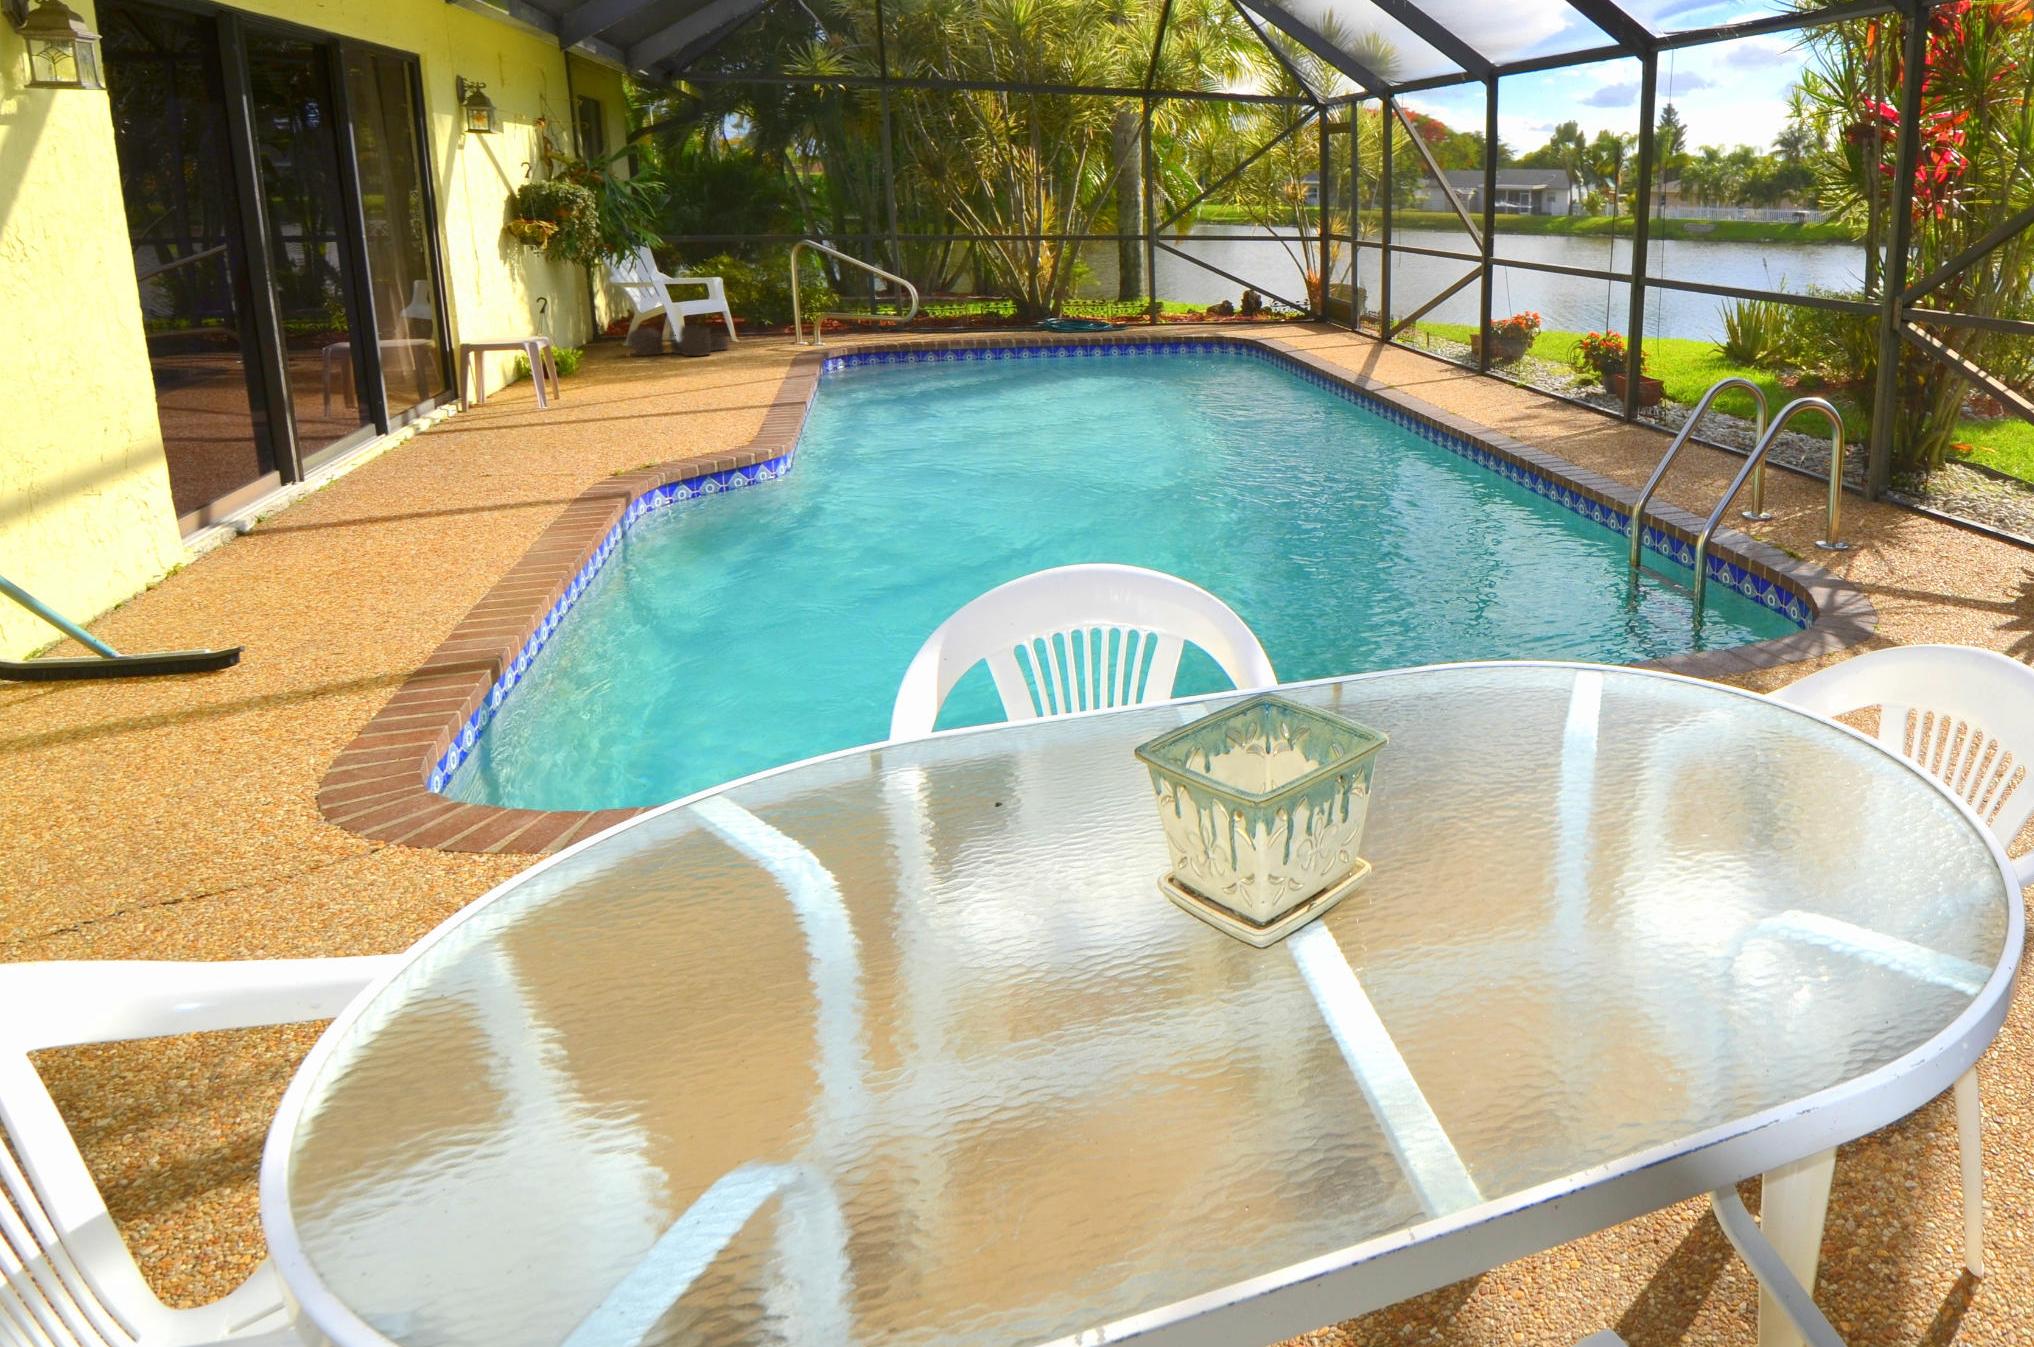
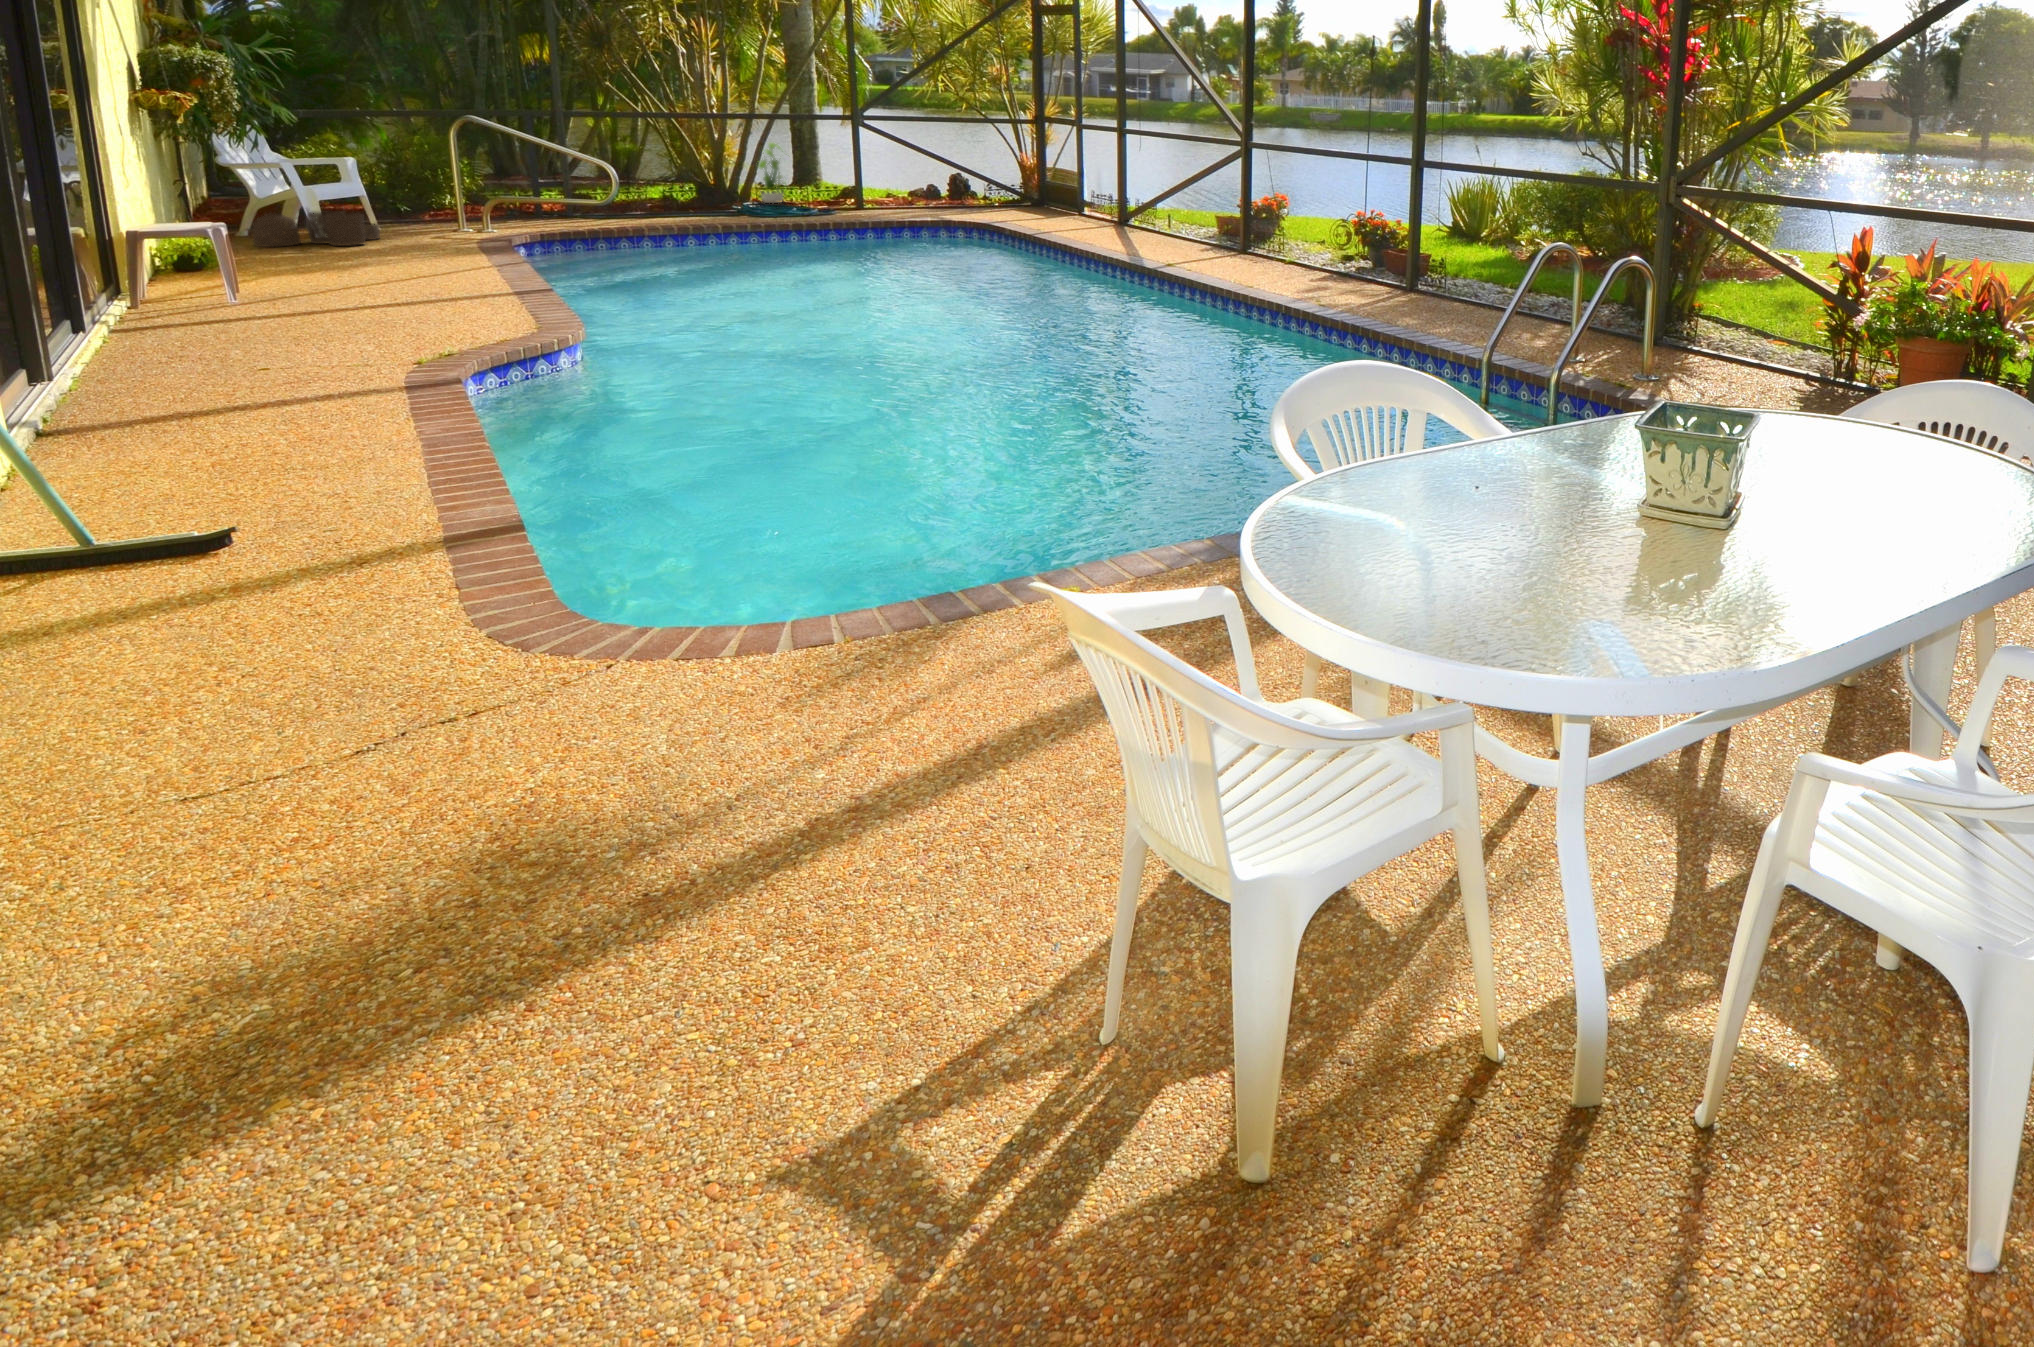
potted plant: none [1059,259,1102,317] -> present [758,143,783,203]

